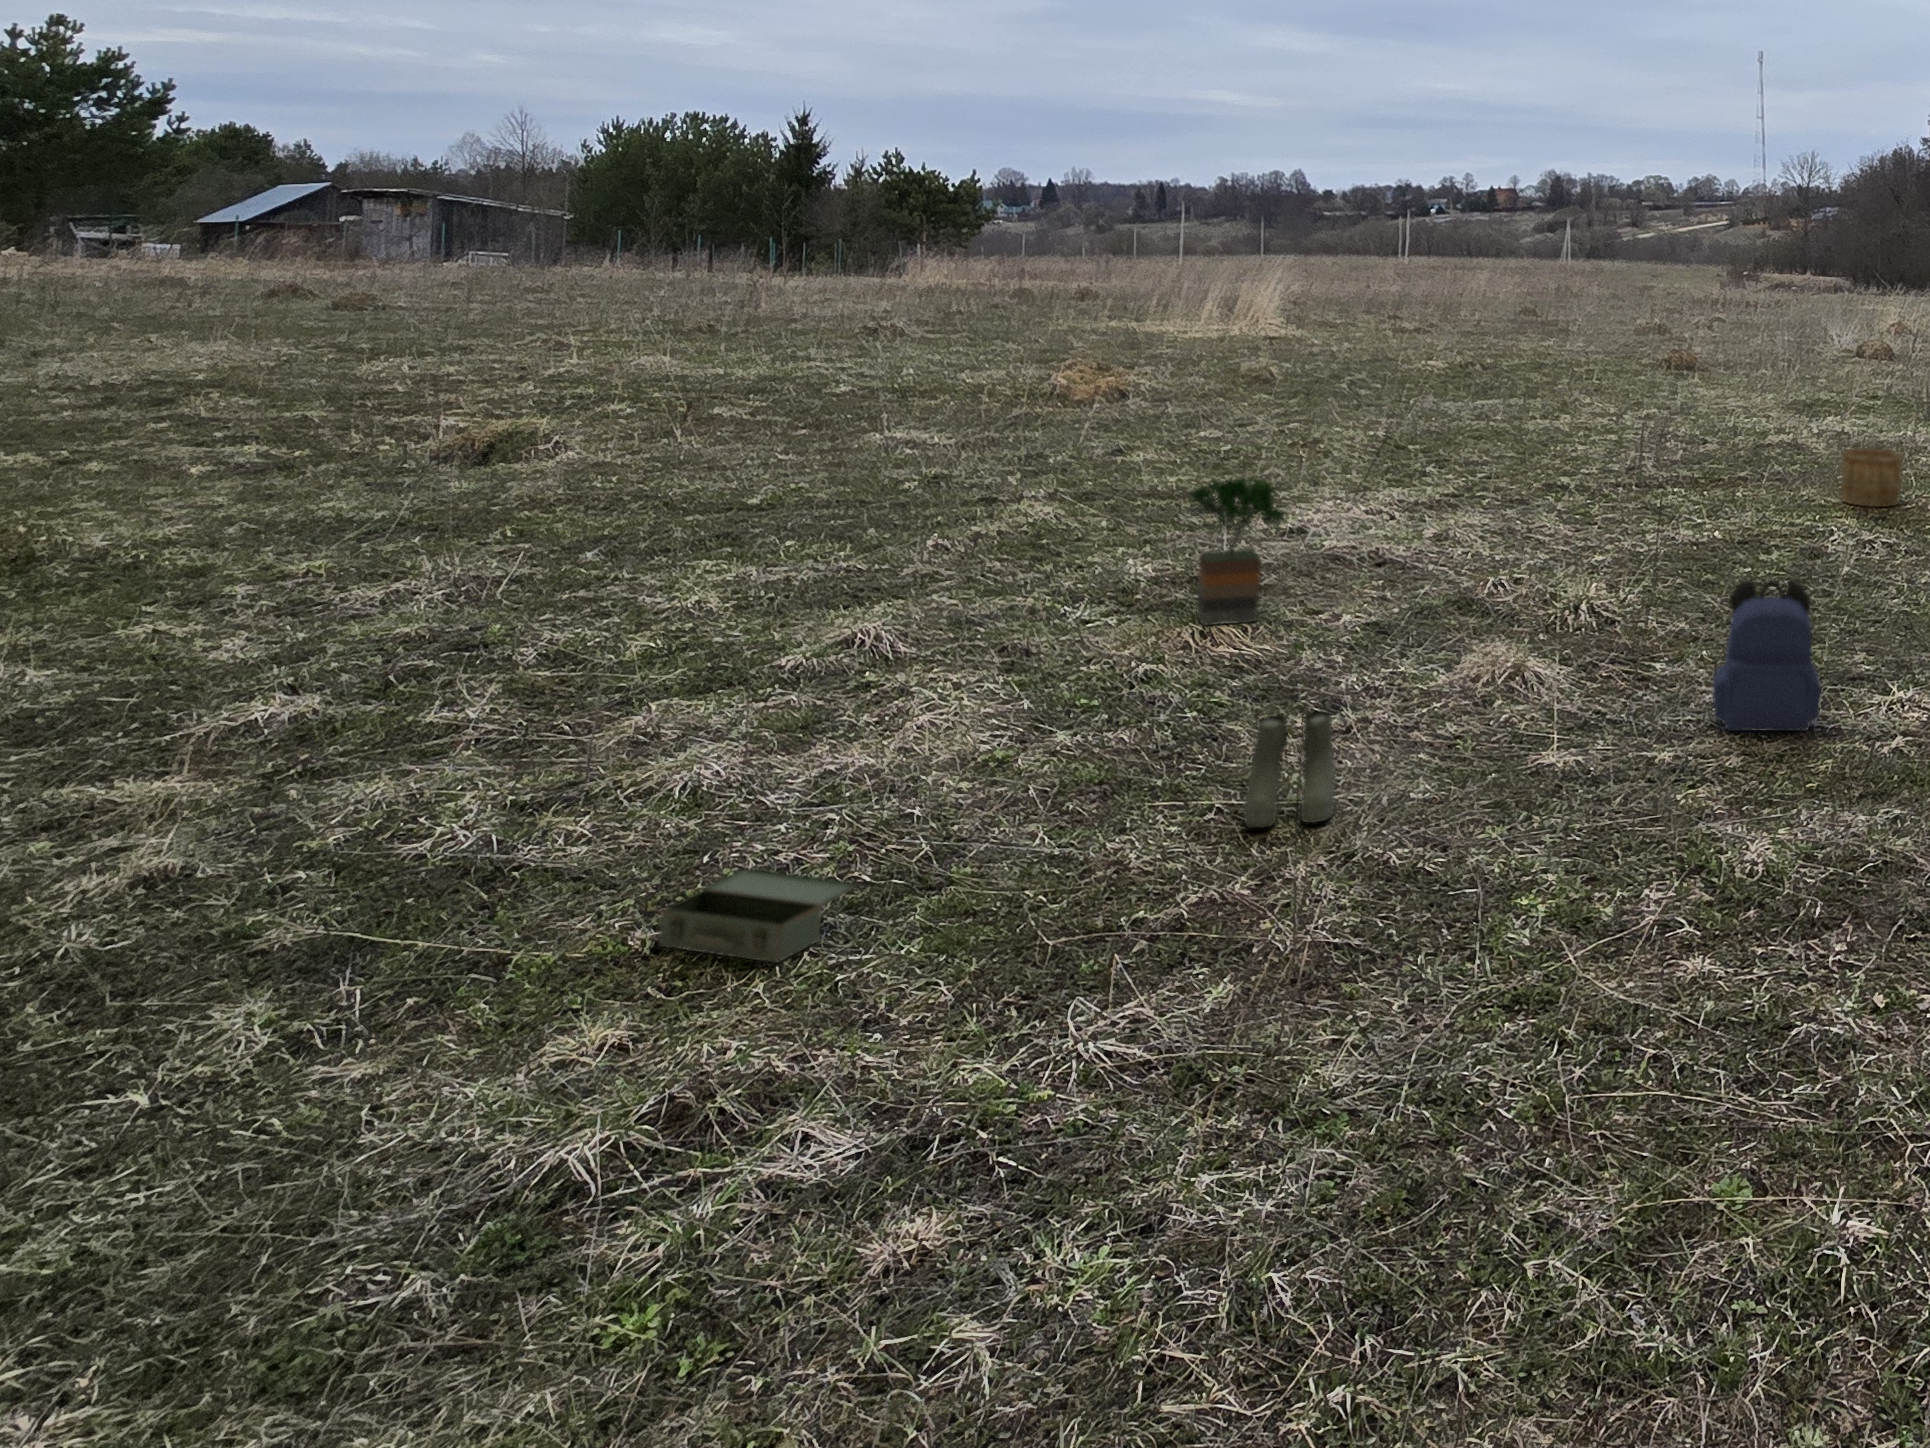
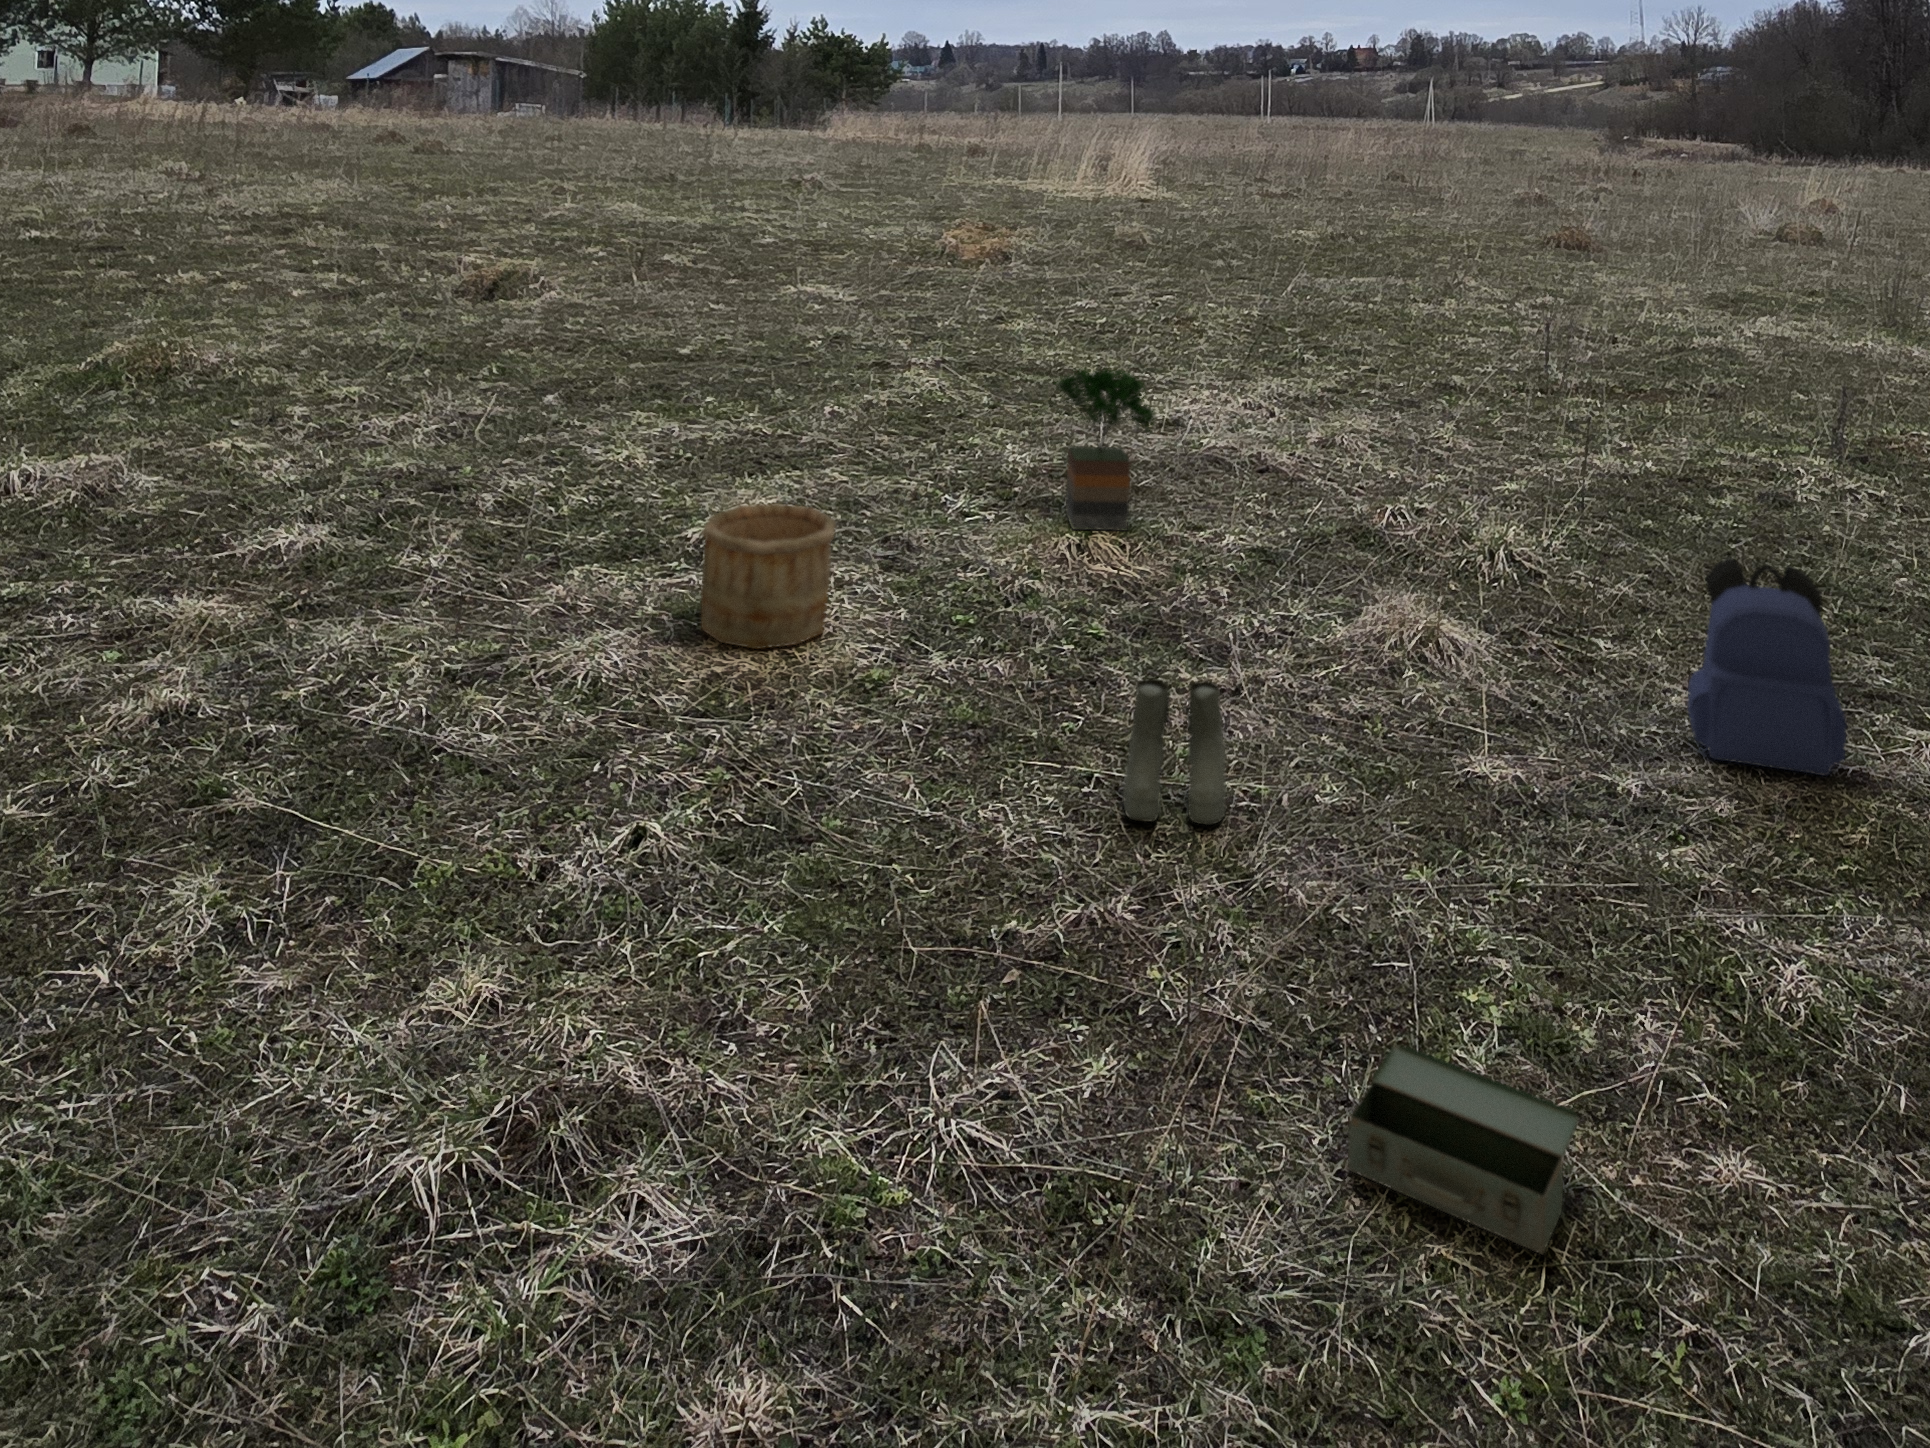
wooden bucket: present [1841,448,1904,507] -> present [701,503,836,649]
toolbox: present [659,868,857,963] -> present [1348,1044,1580,1254]

